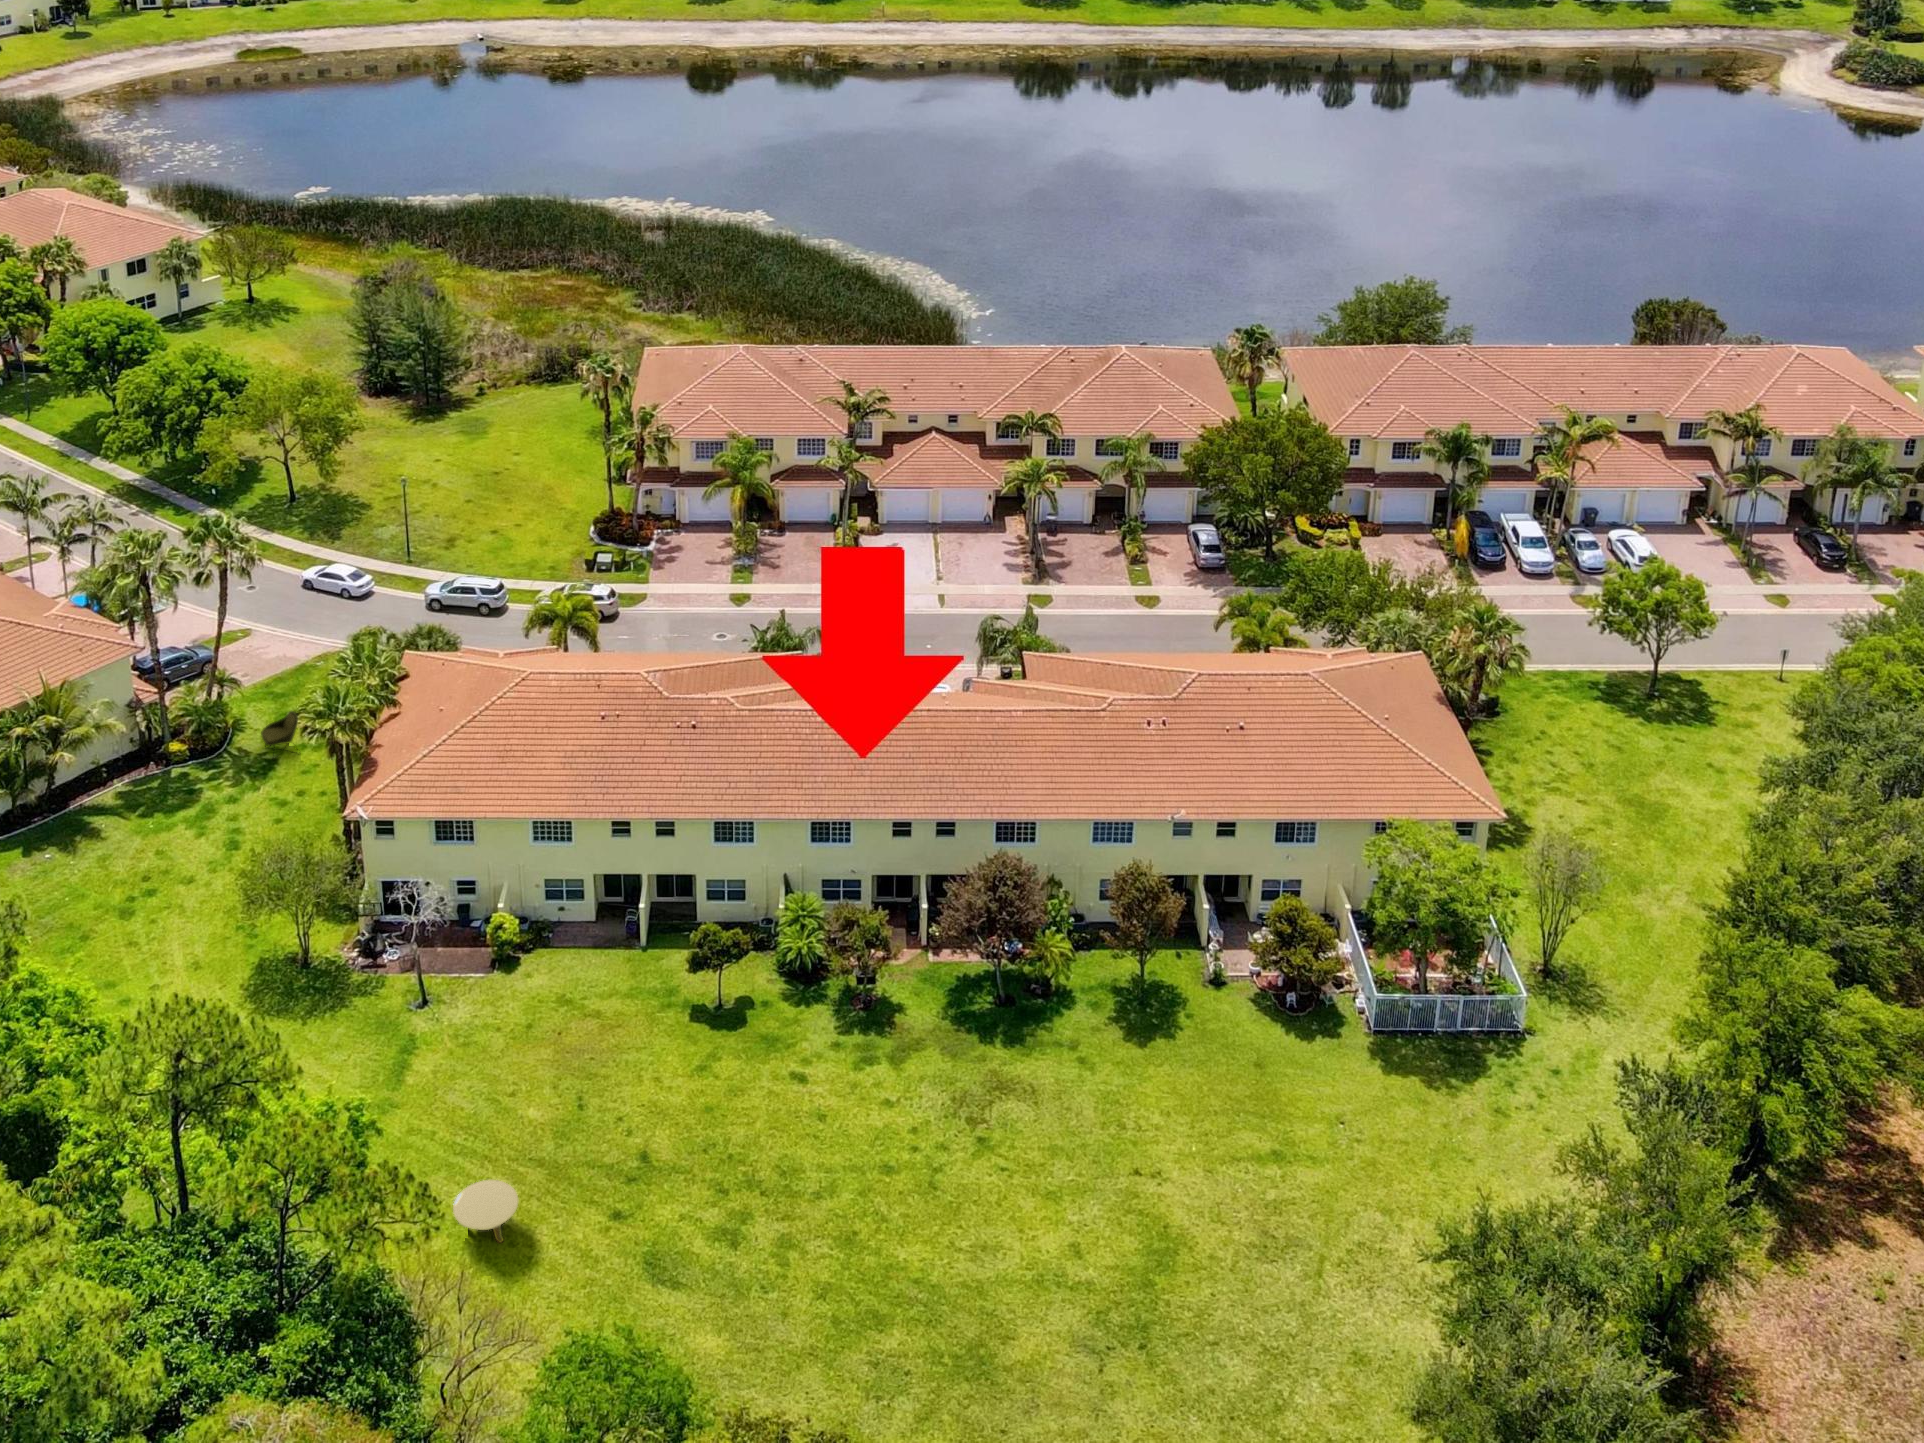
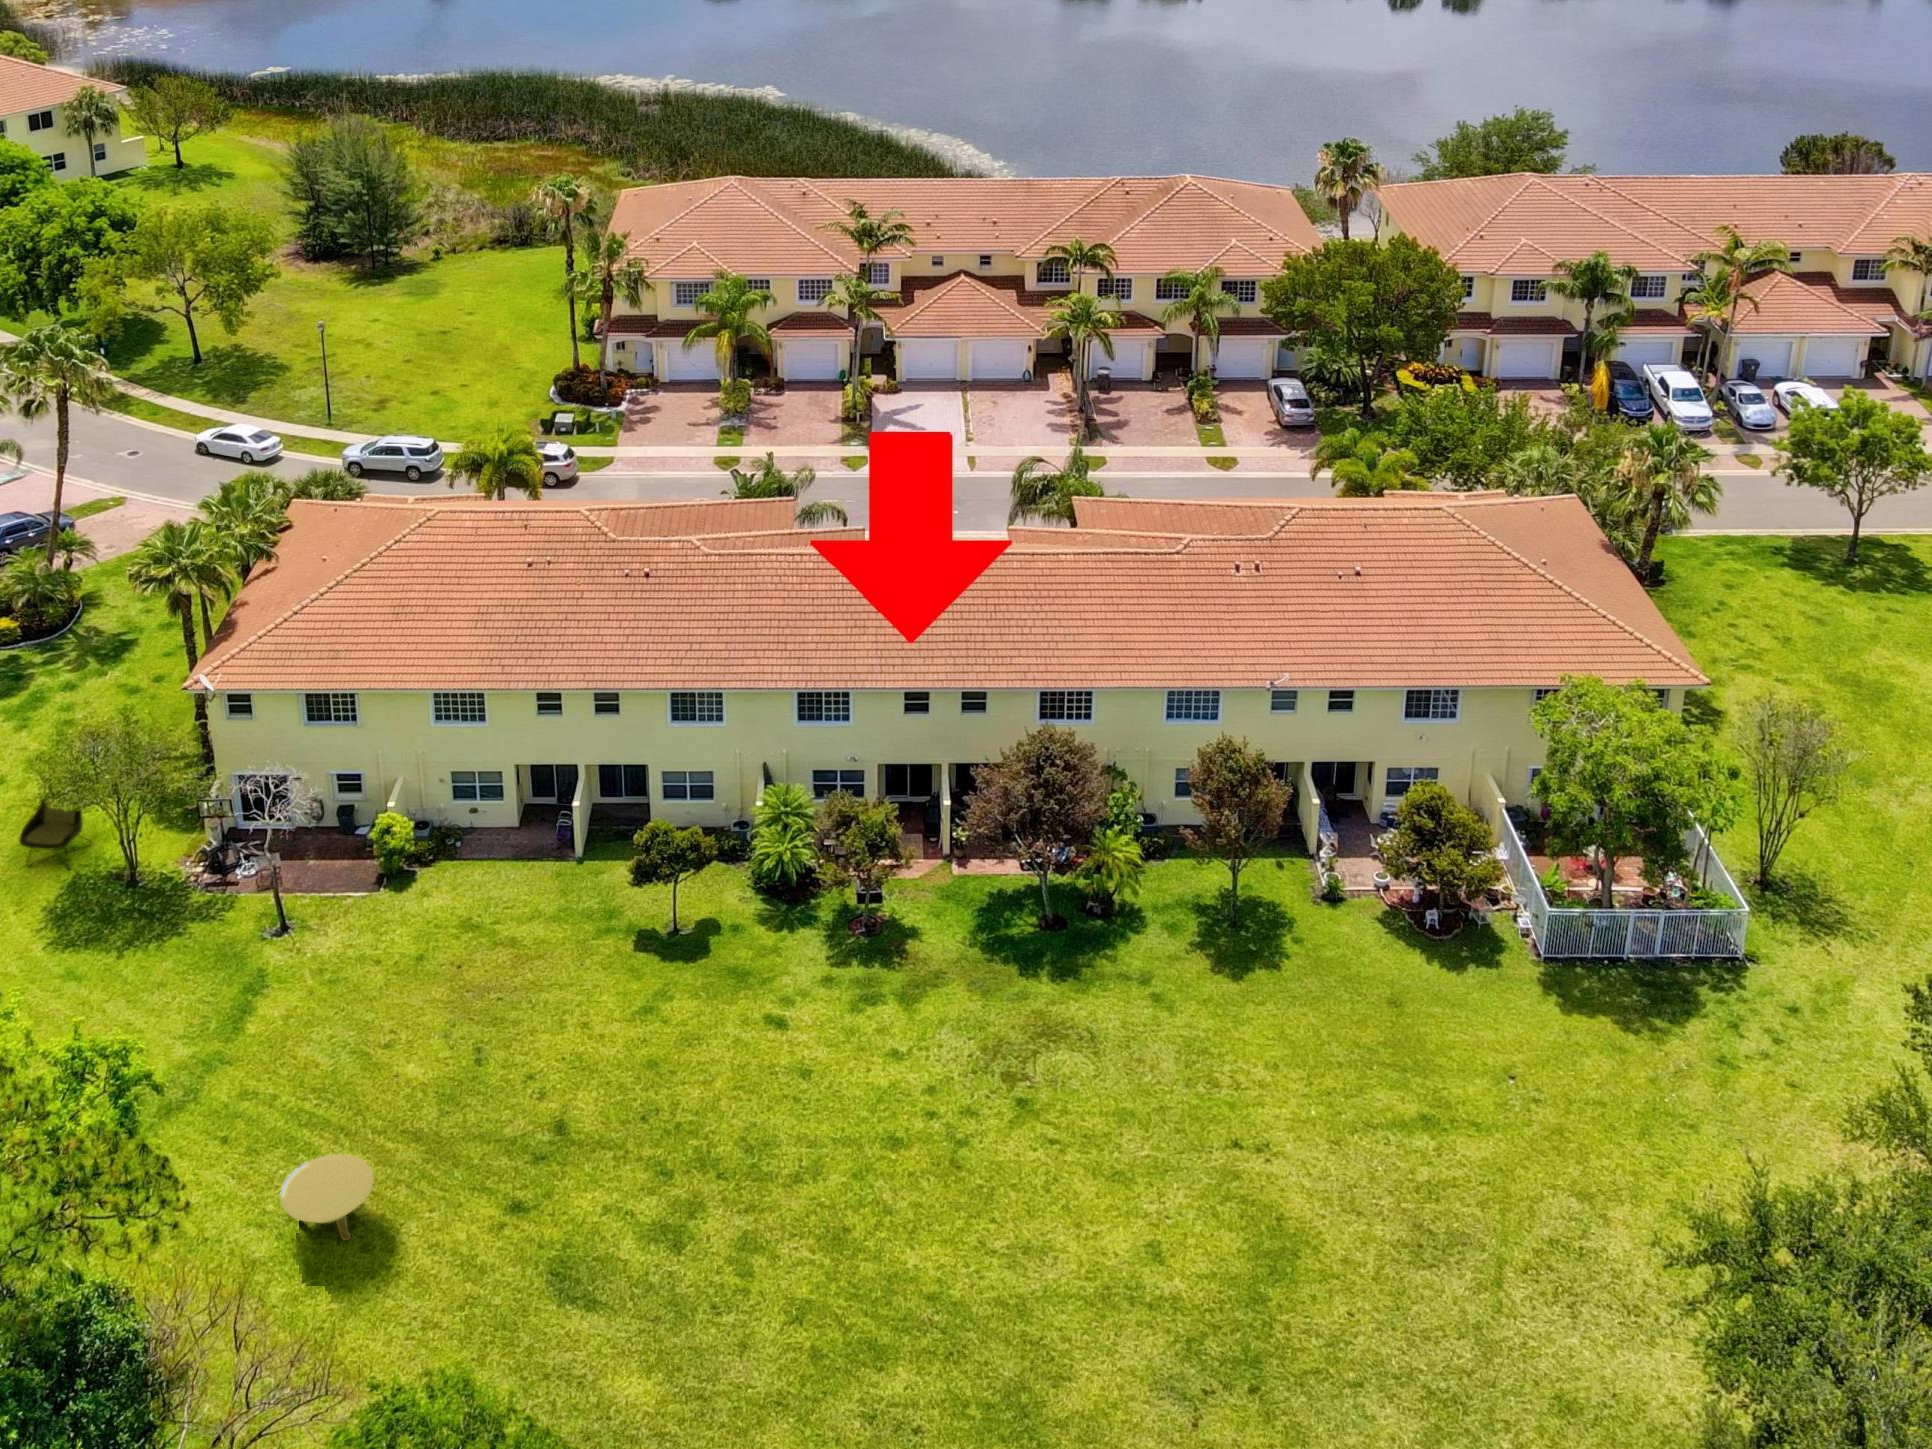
lounge chair: present [261,711,298,760] -> present [19,799,83,867]

